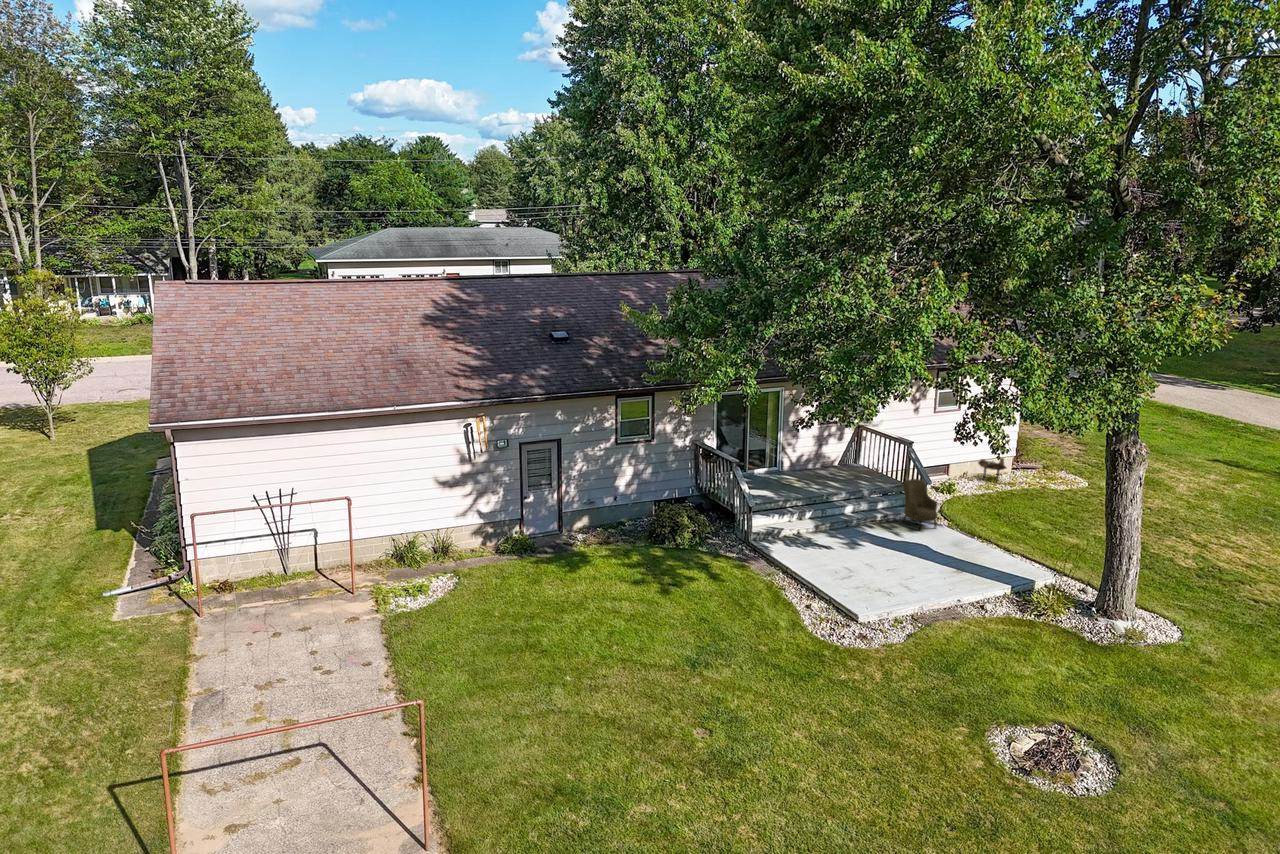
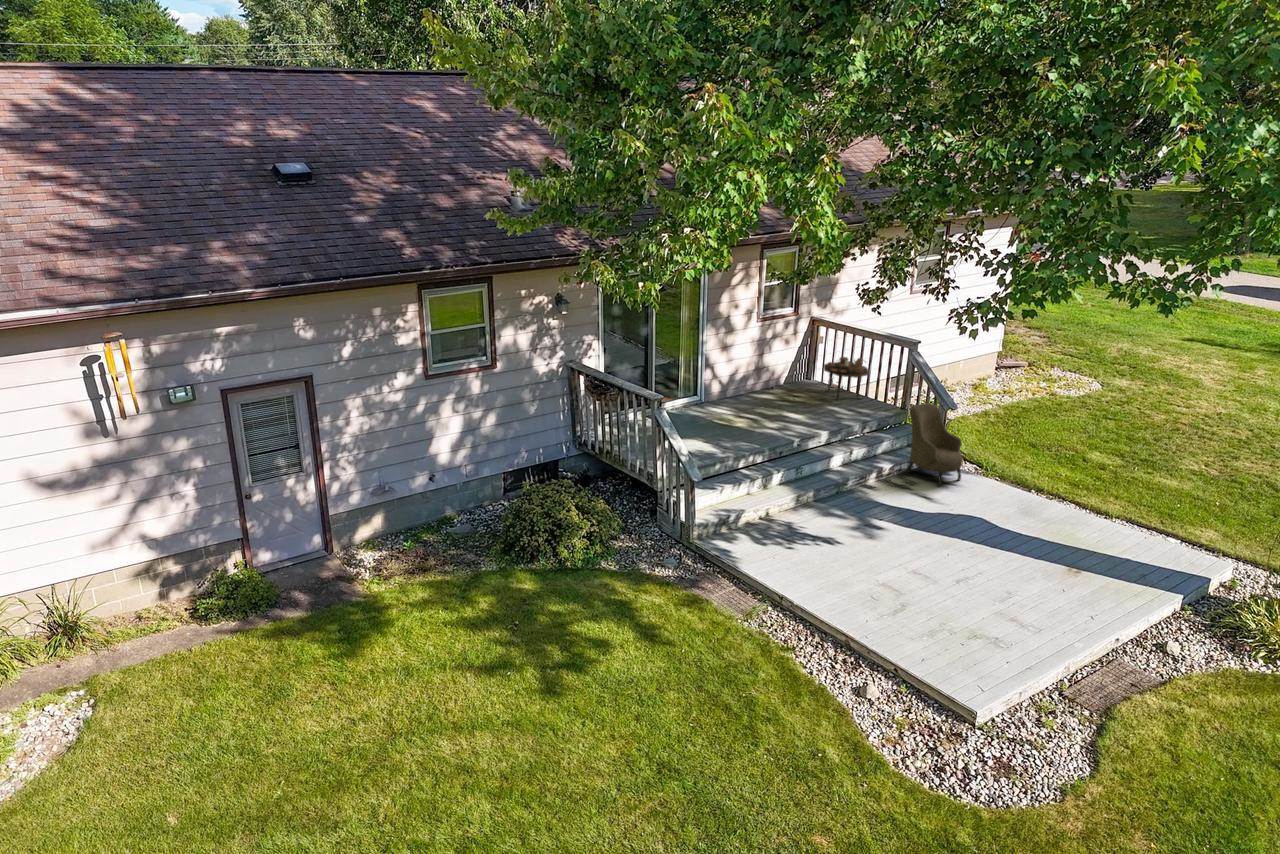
side table: present [978,458,1006,482] -> present [824,357,869,399]

